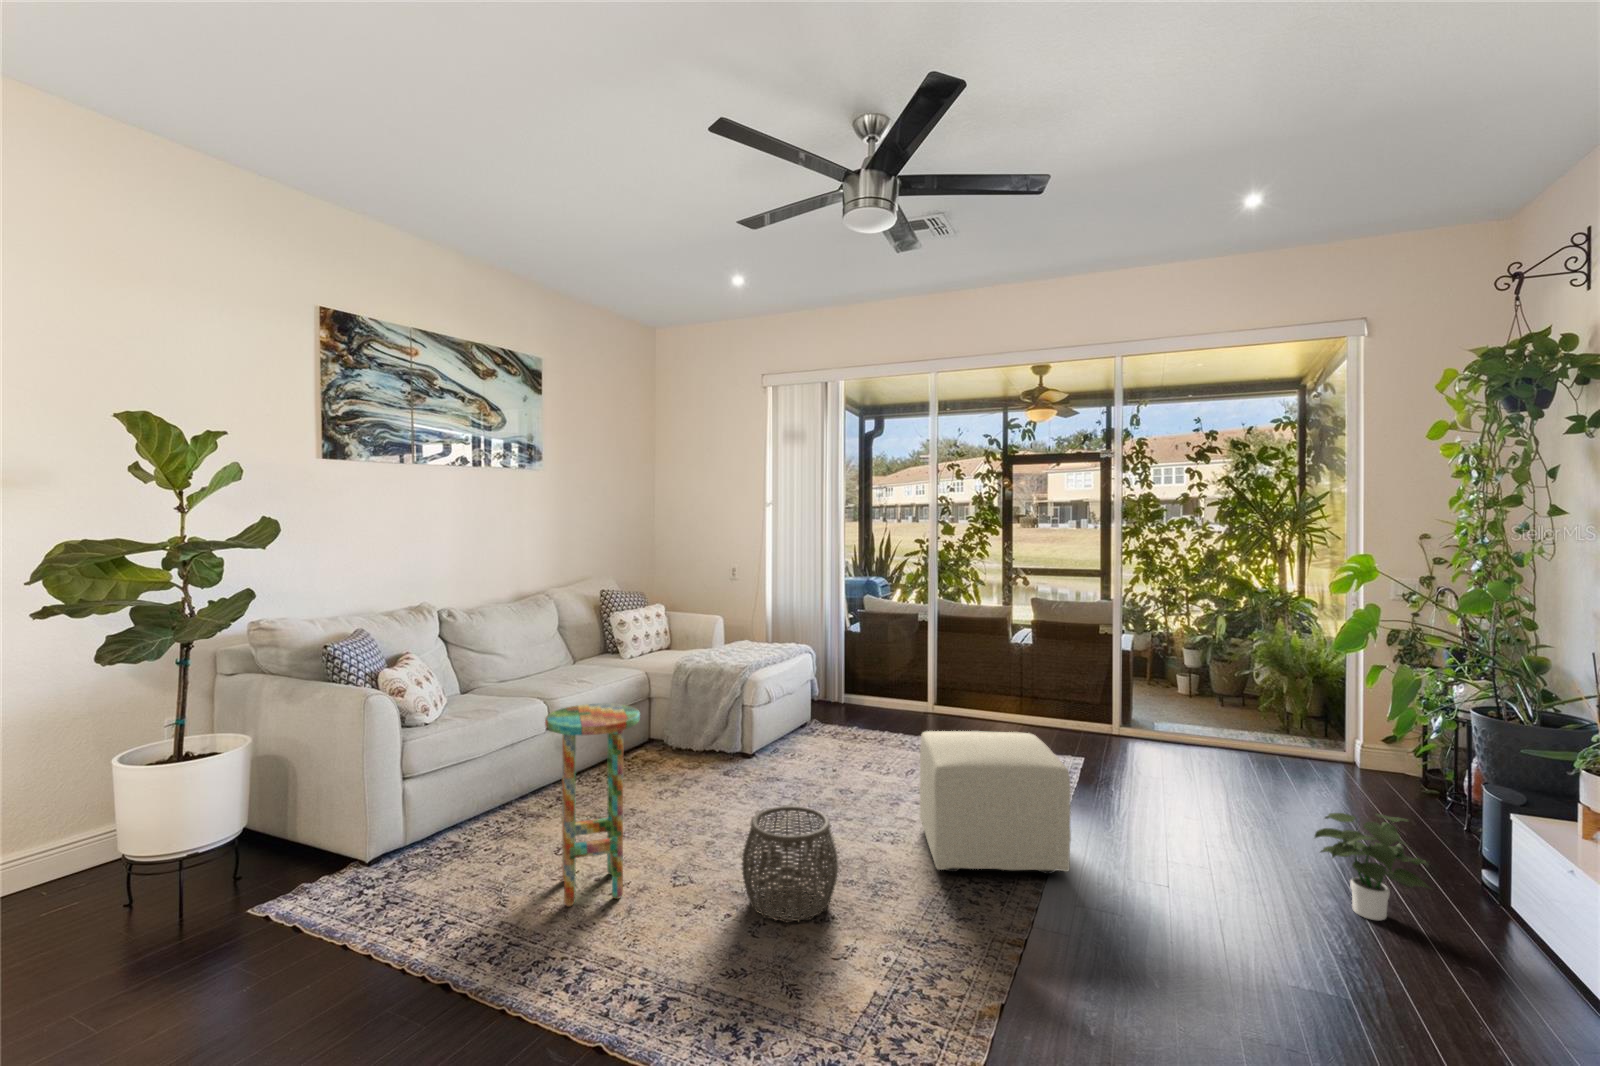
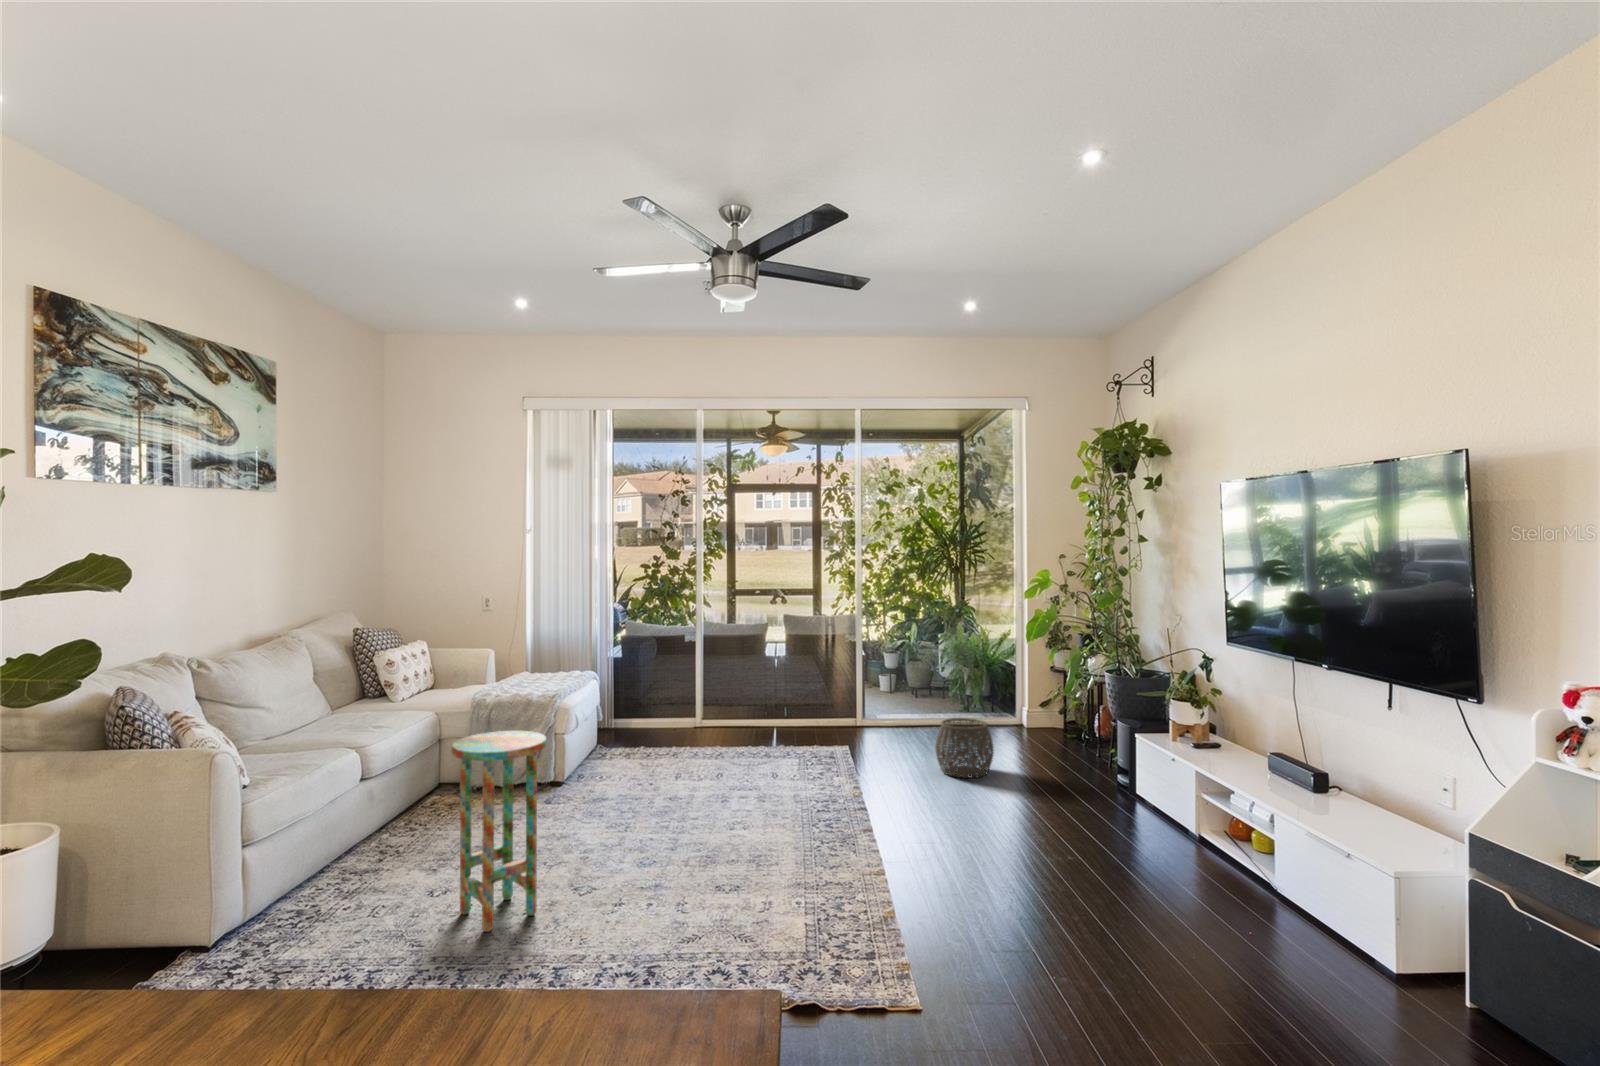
ottoman: present [919,731,1071,874] -> none [756,722,890,840]
woven basket: present [742,806,839,922] -> present [935,718,994,778]
potted plant: present [1315,813,1431,920] -> none [1038,745,1108,816]

